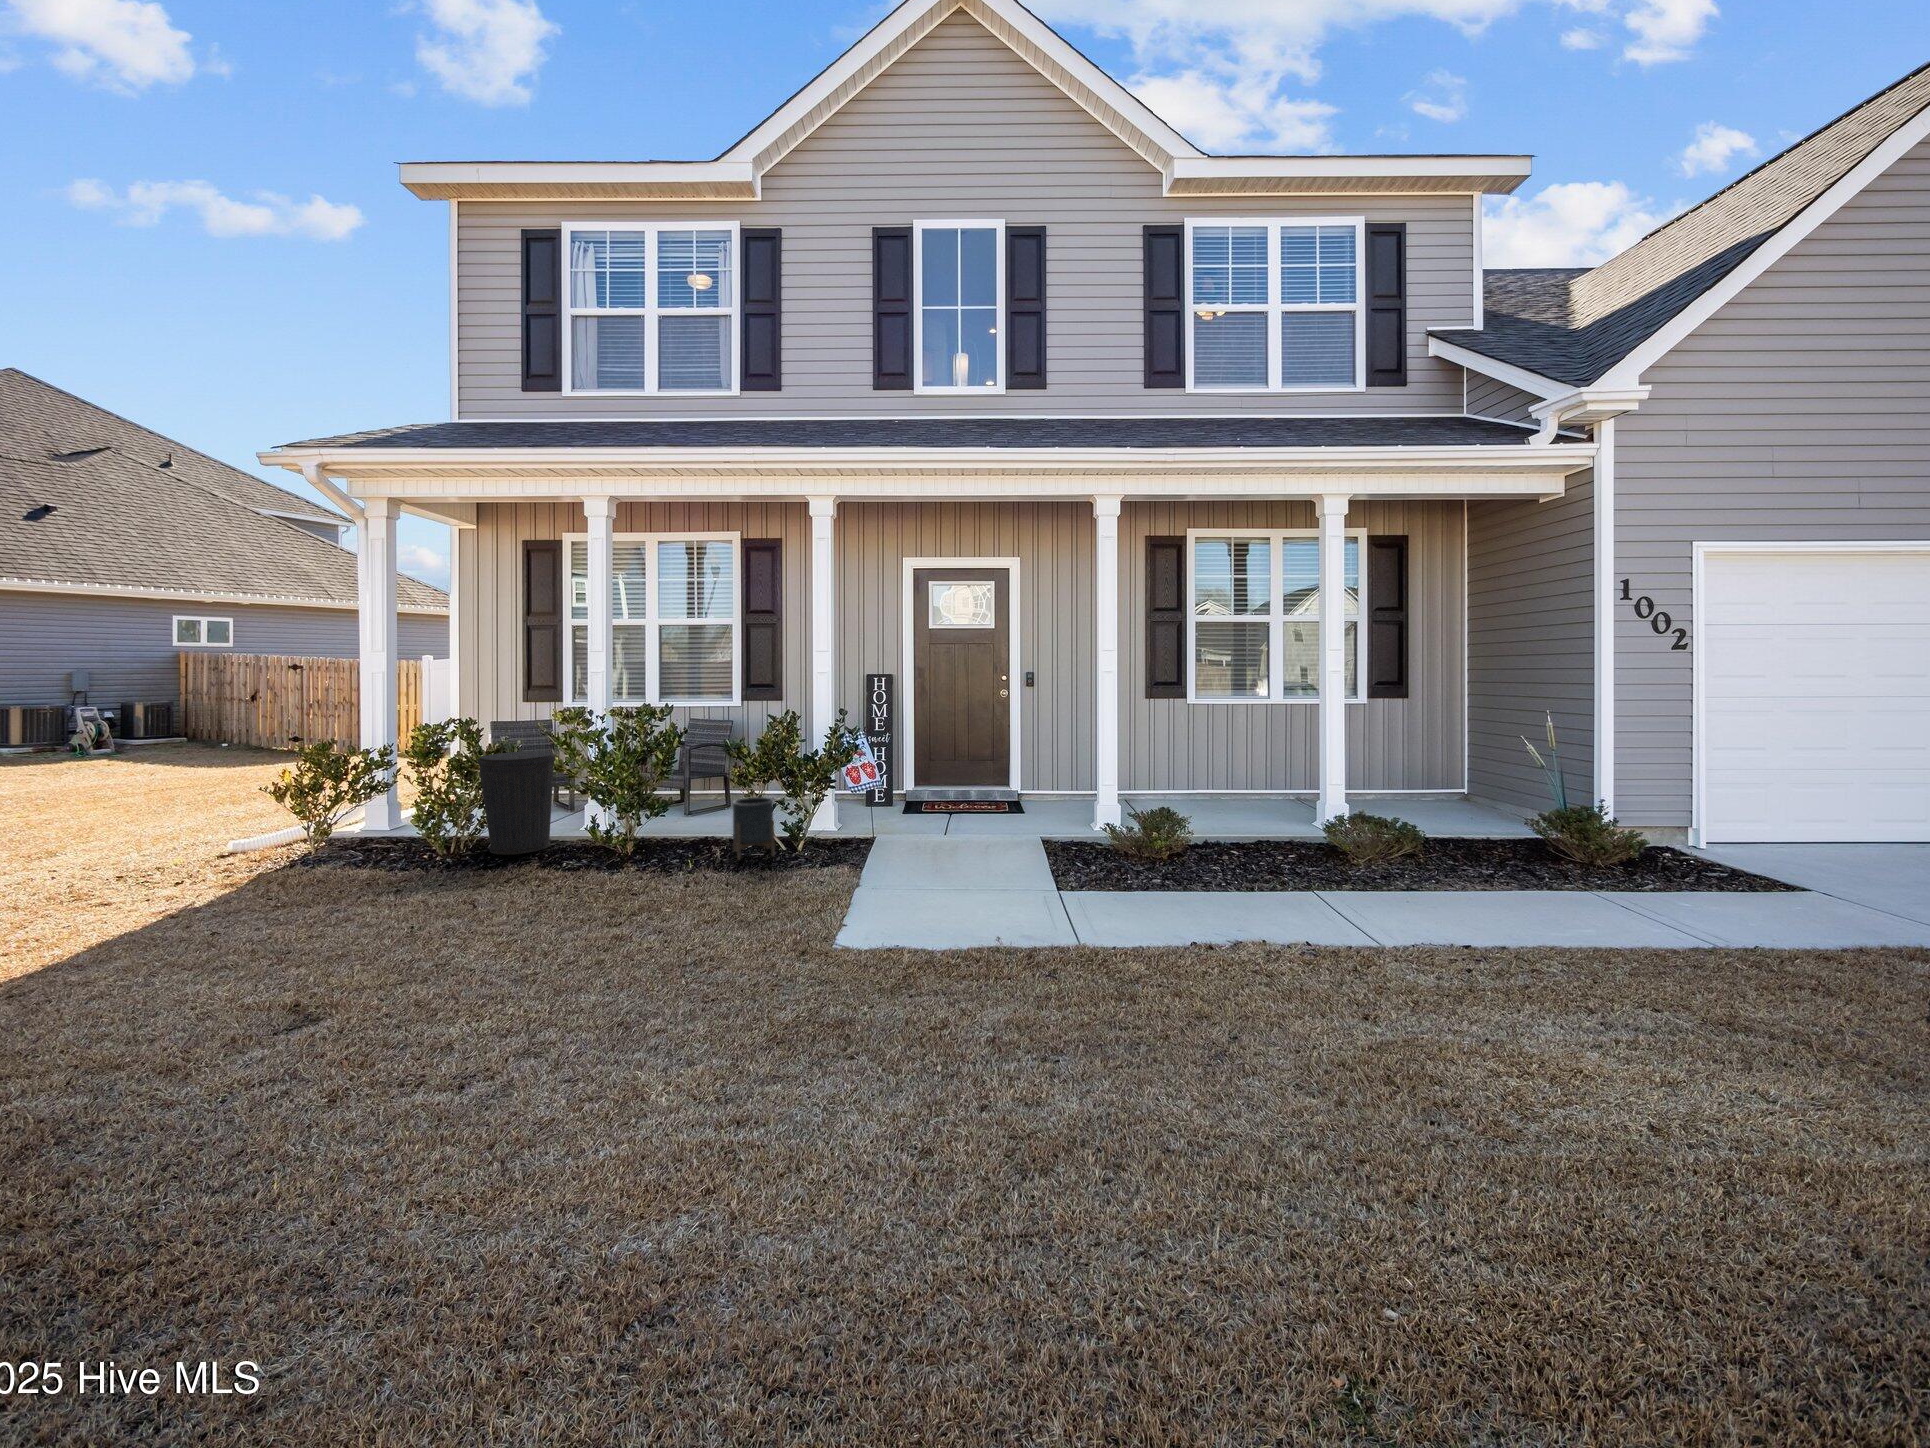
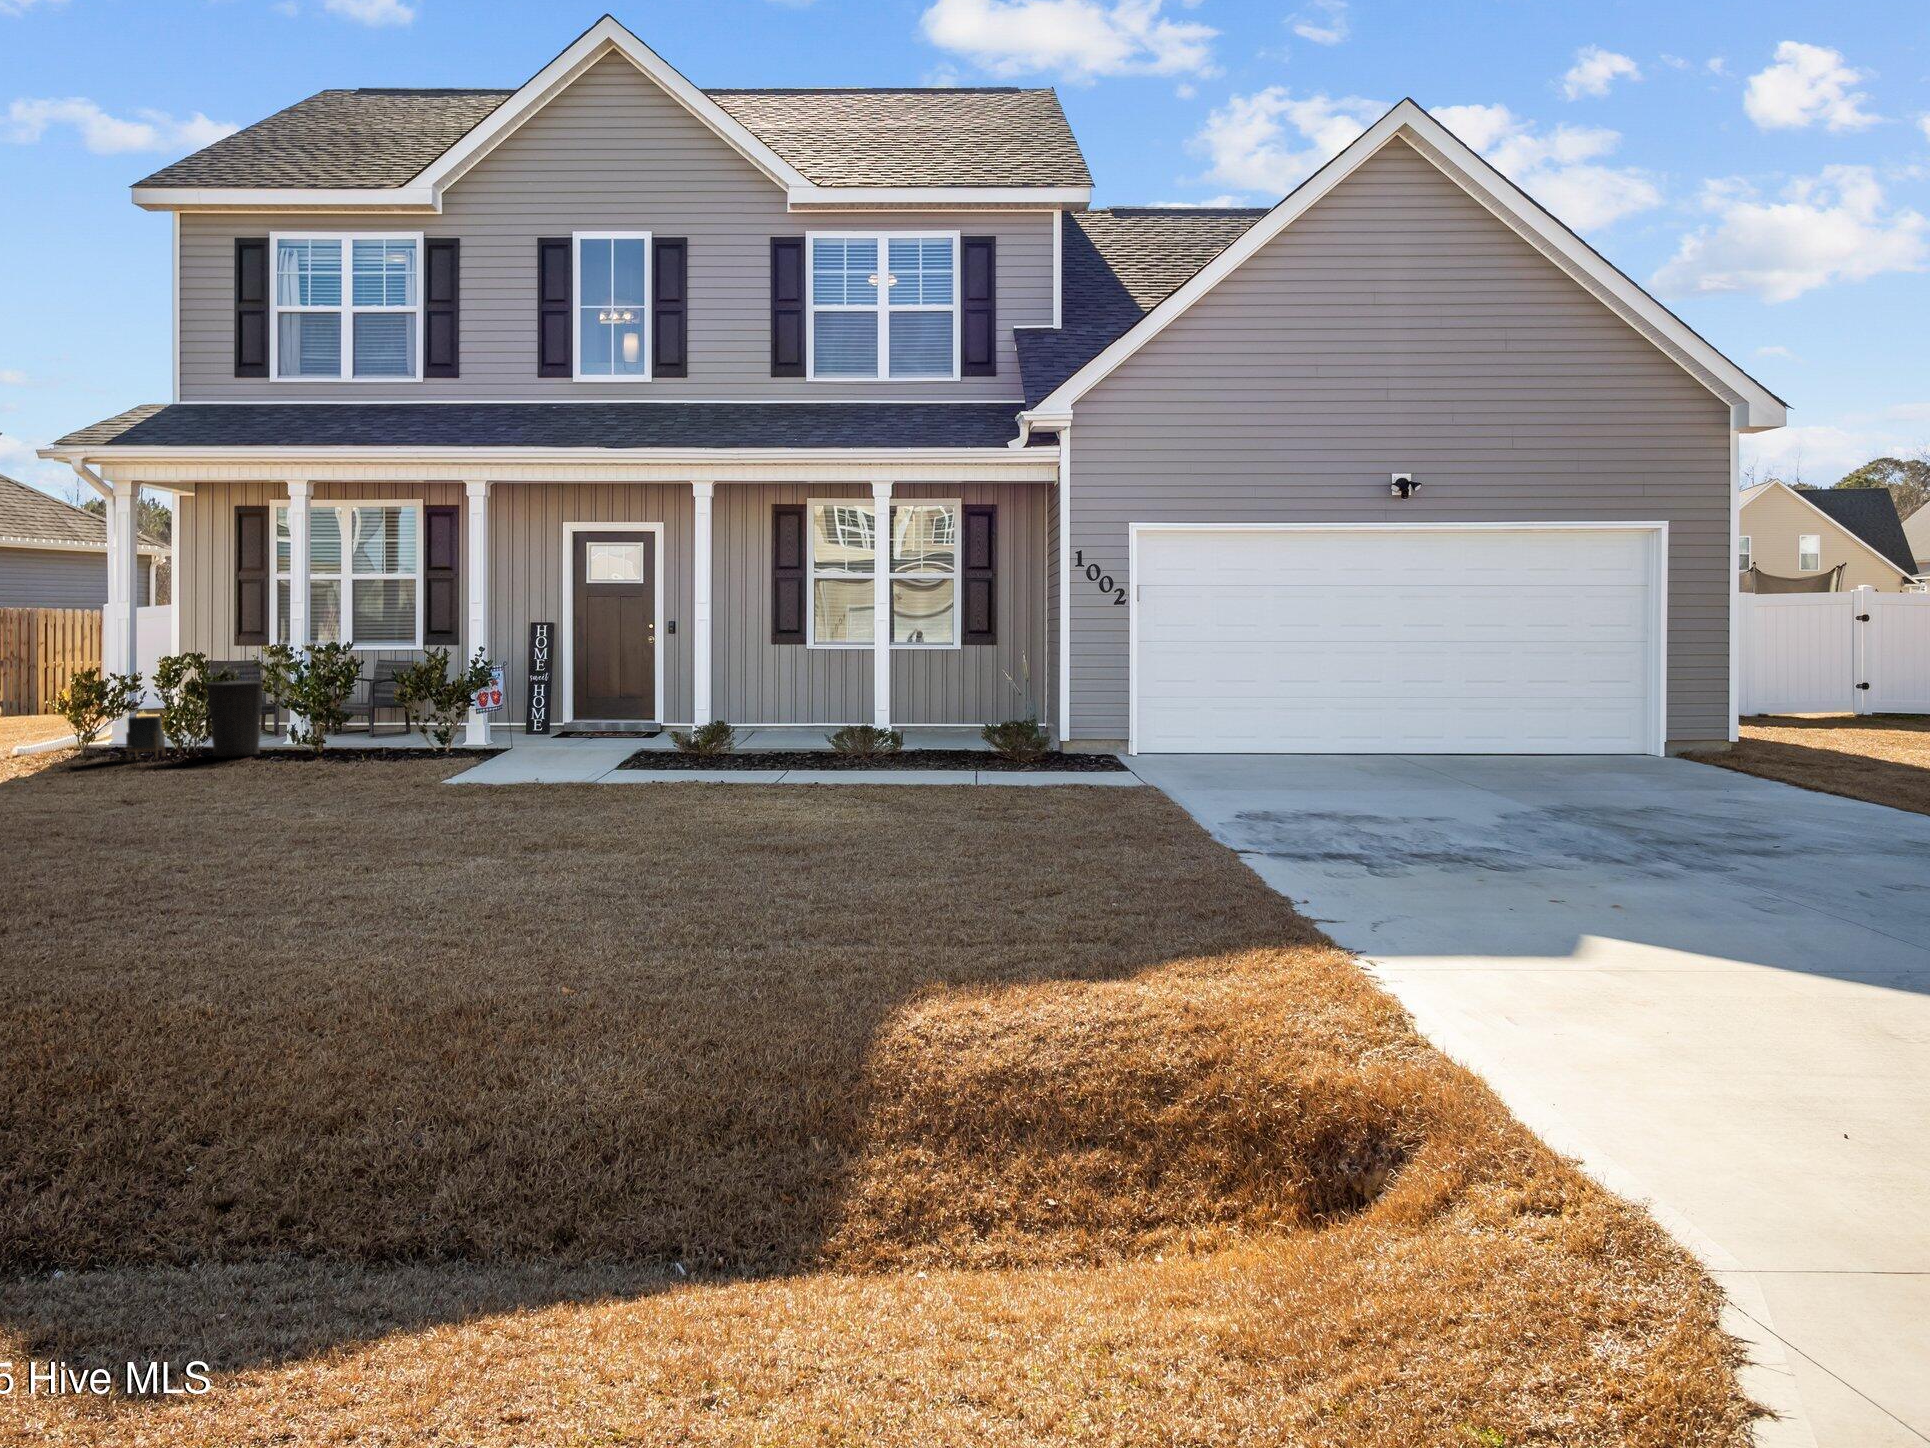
planter: present [733,797,775,860] -> present [126,716,165,760]

